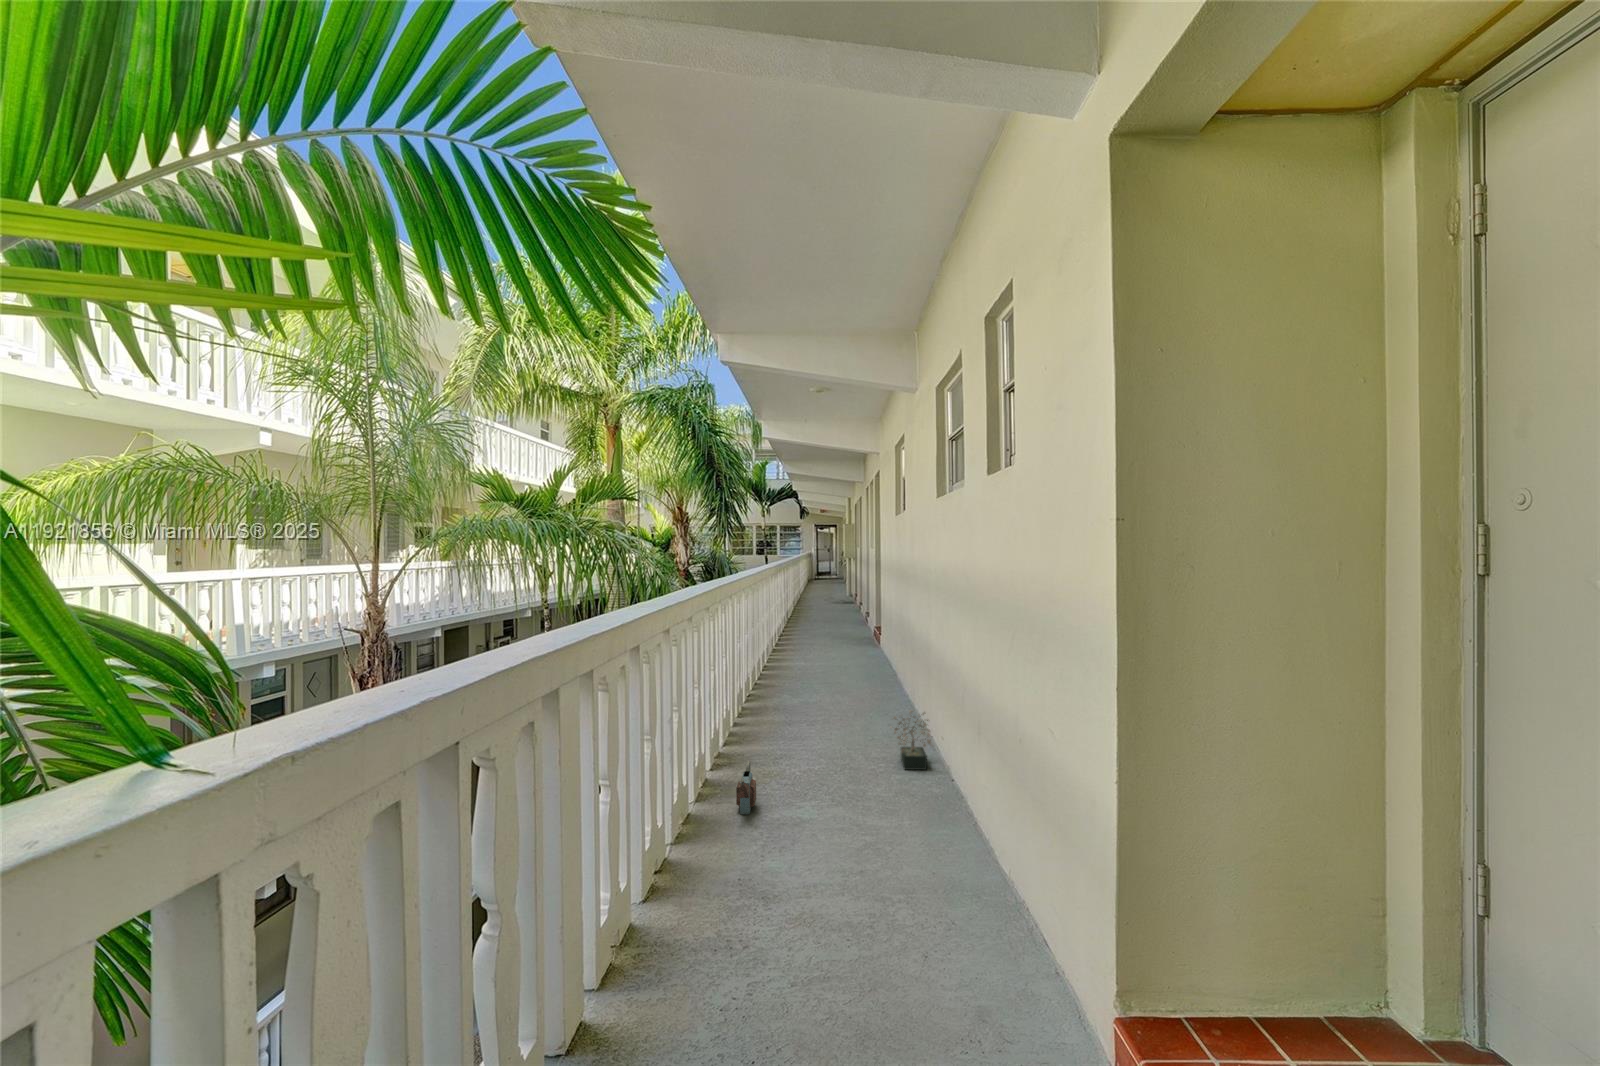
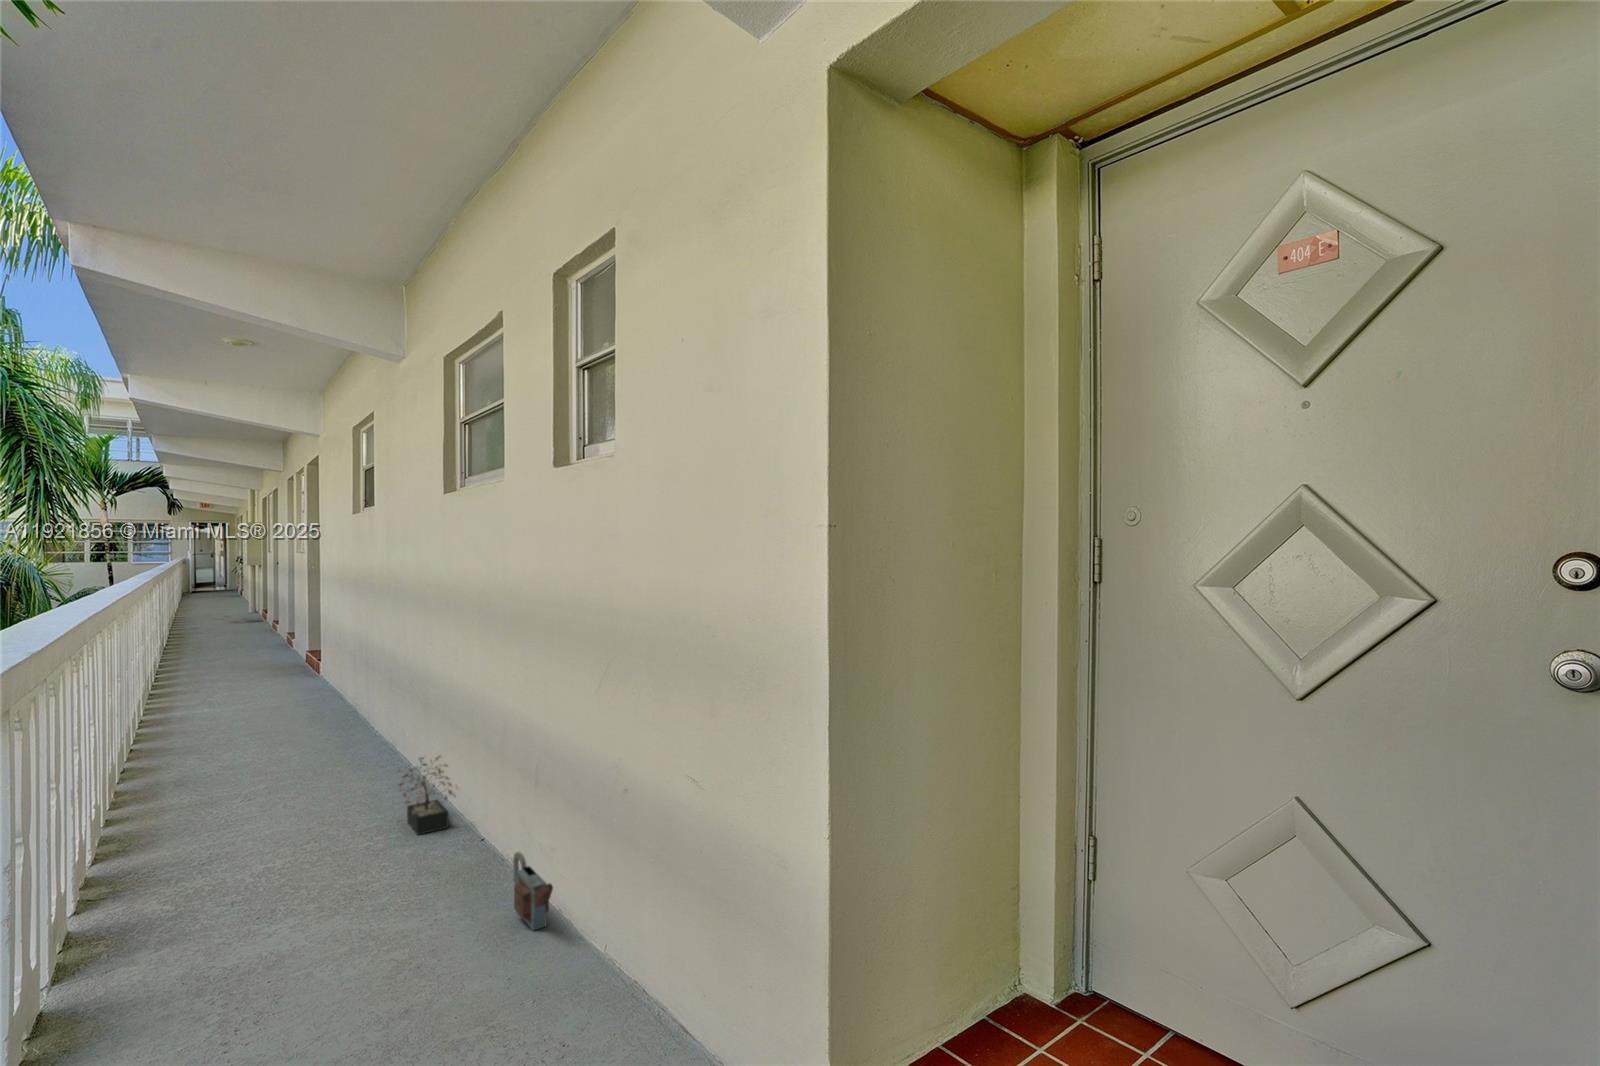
watering can: present [736,761,756,814] -> present [513,852,553,930]

